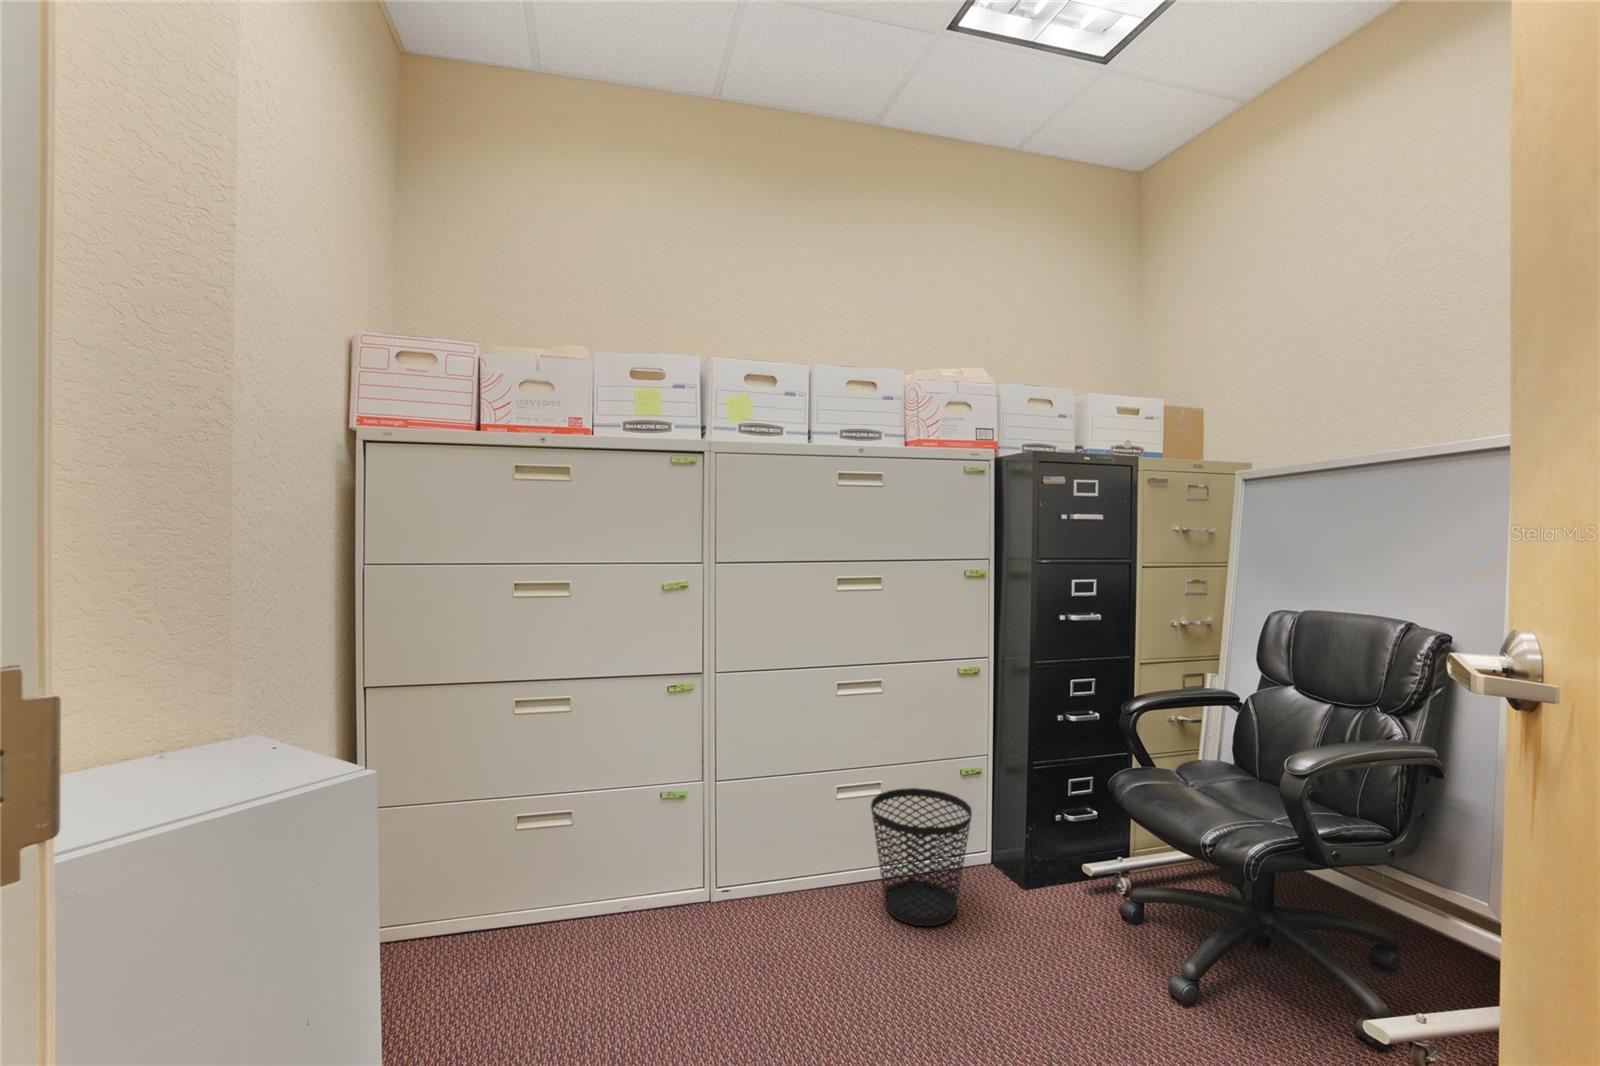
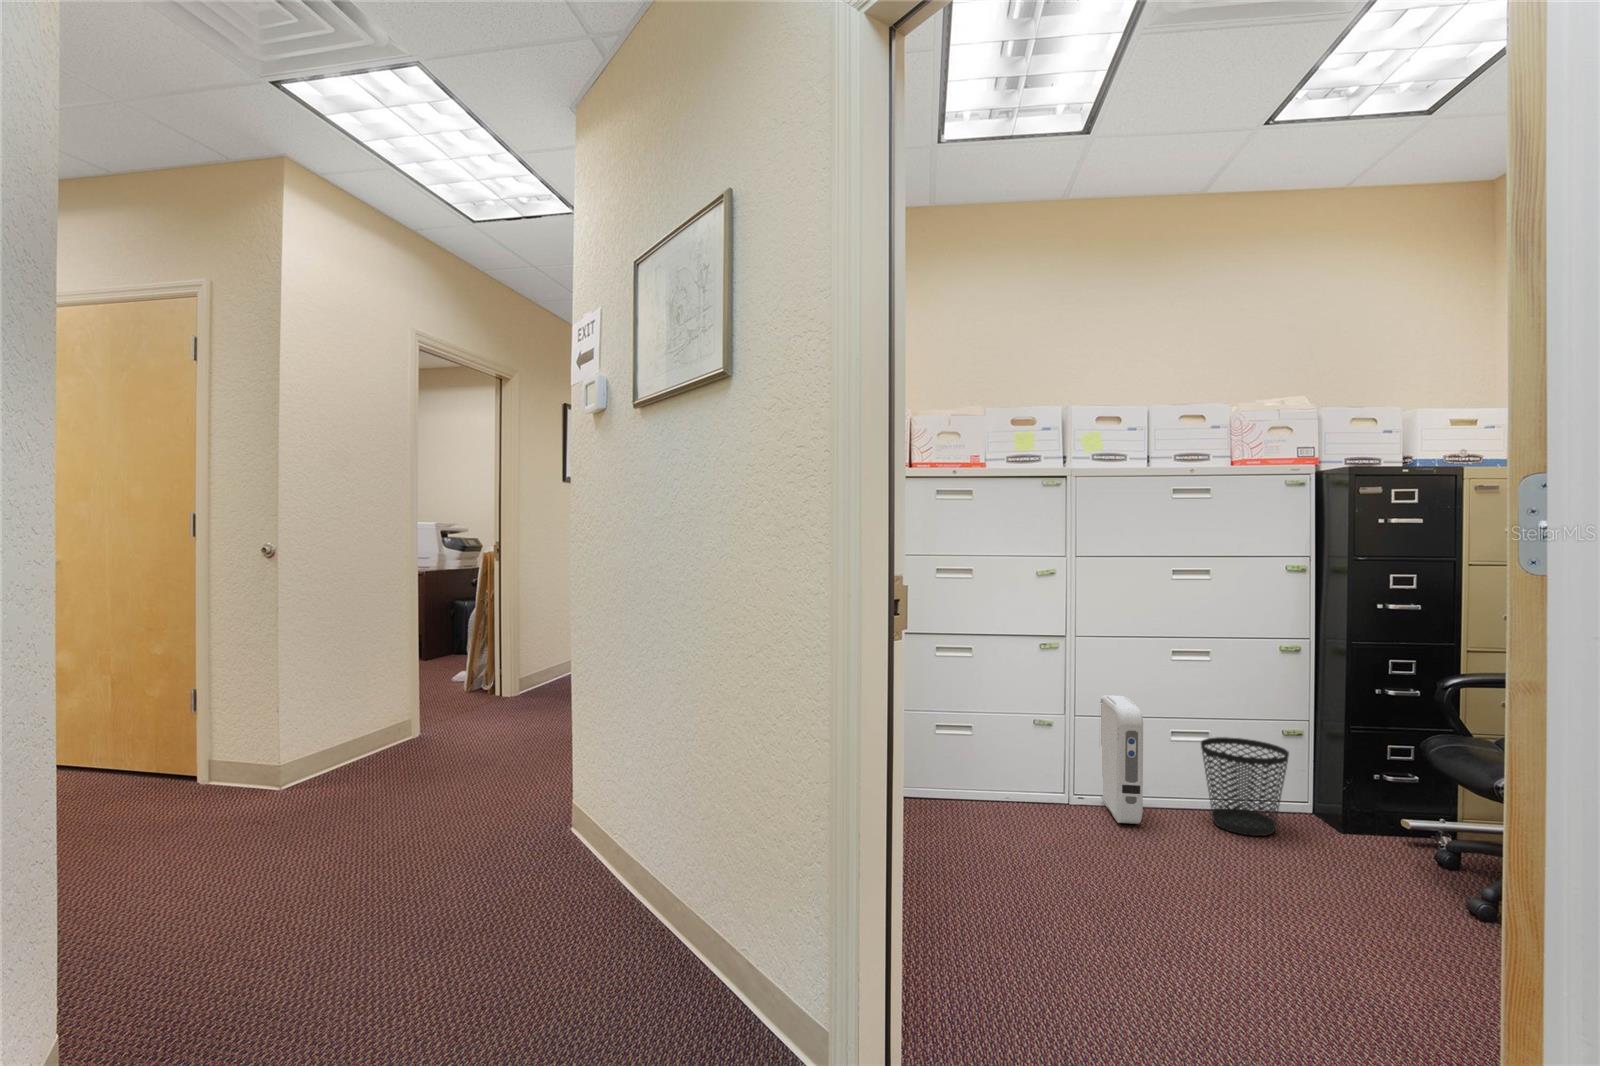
air purifier: none [749,747,800,936] -> present [1100,695,1143,824]

